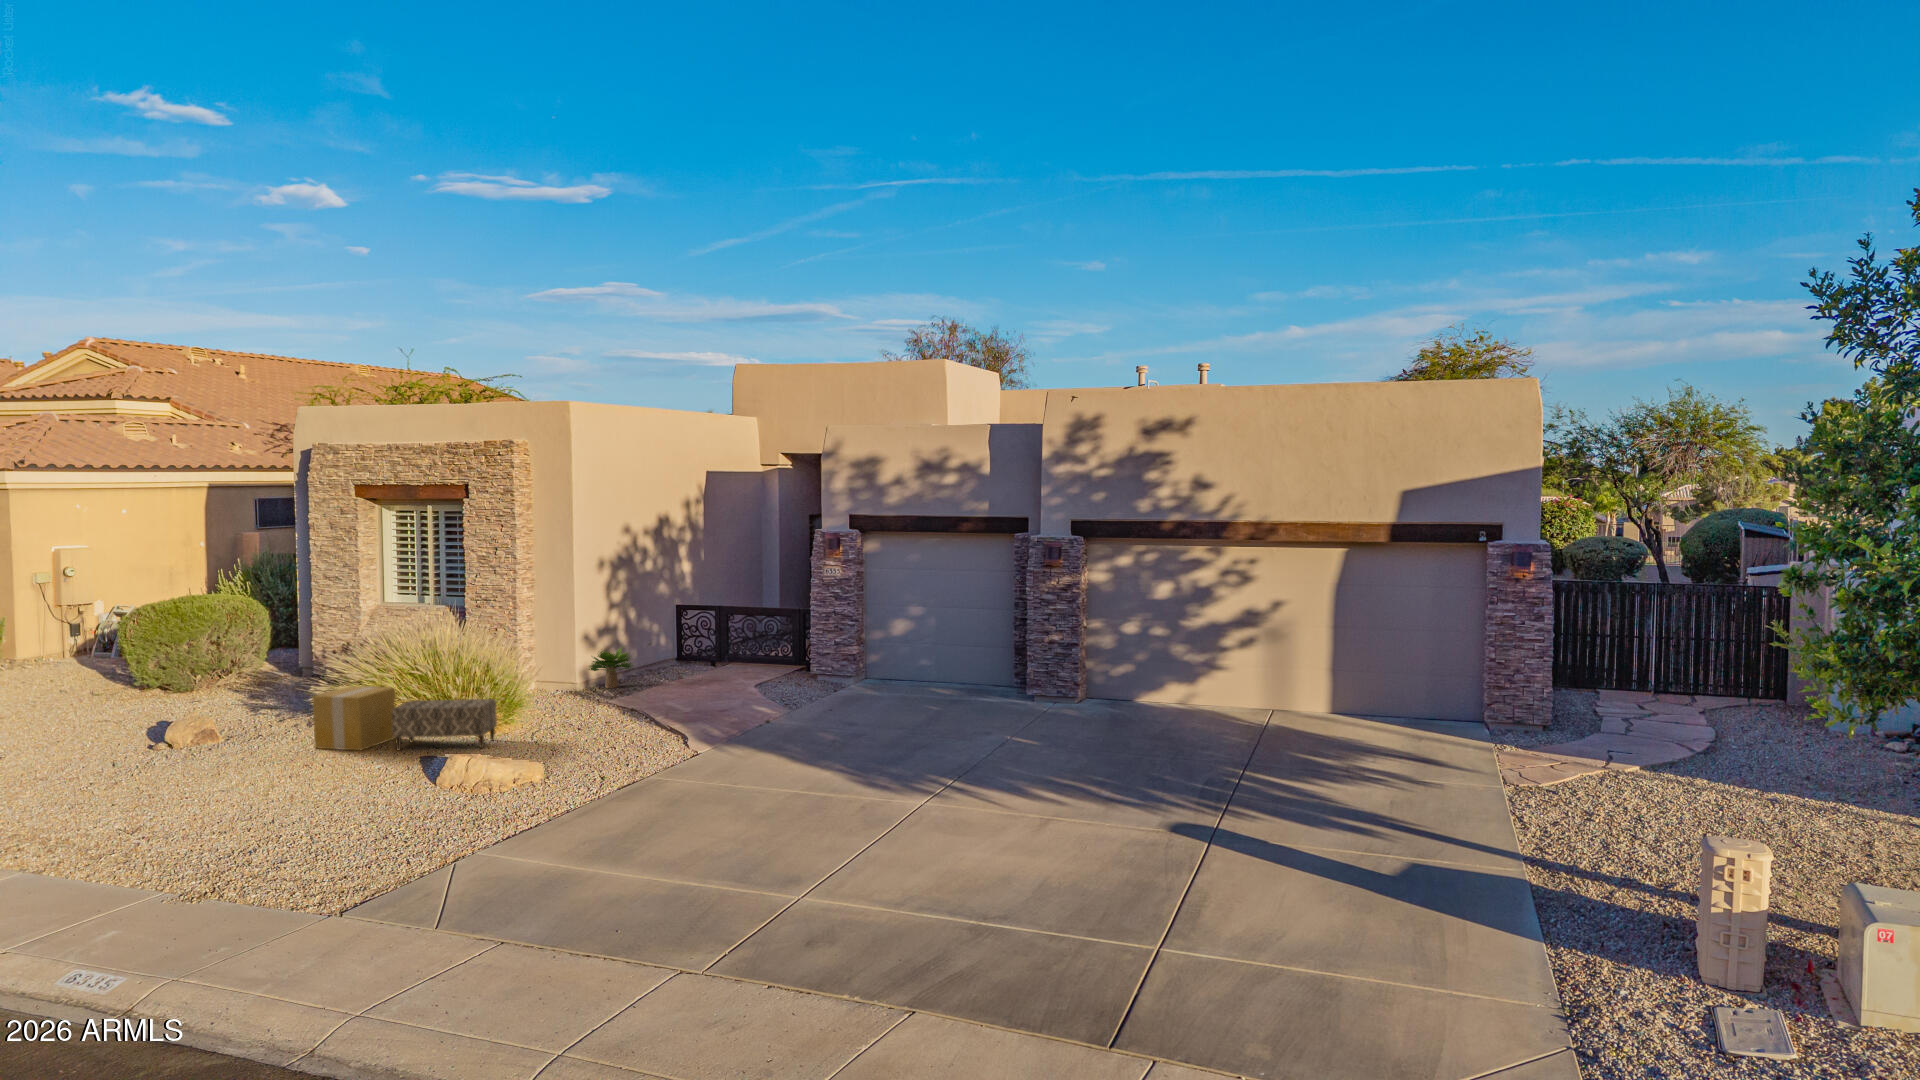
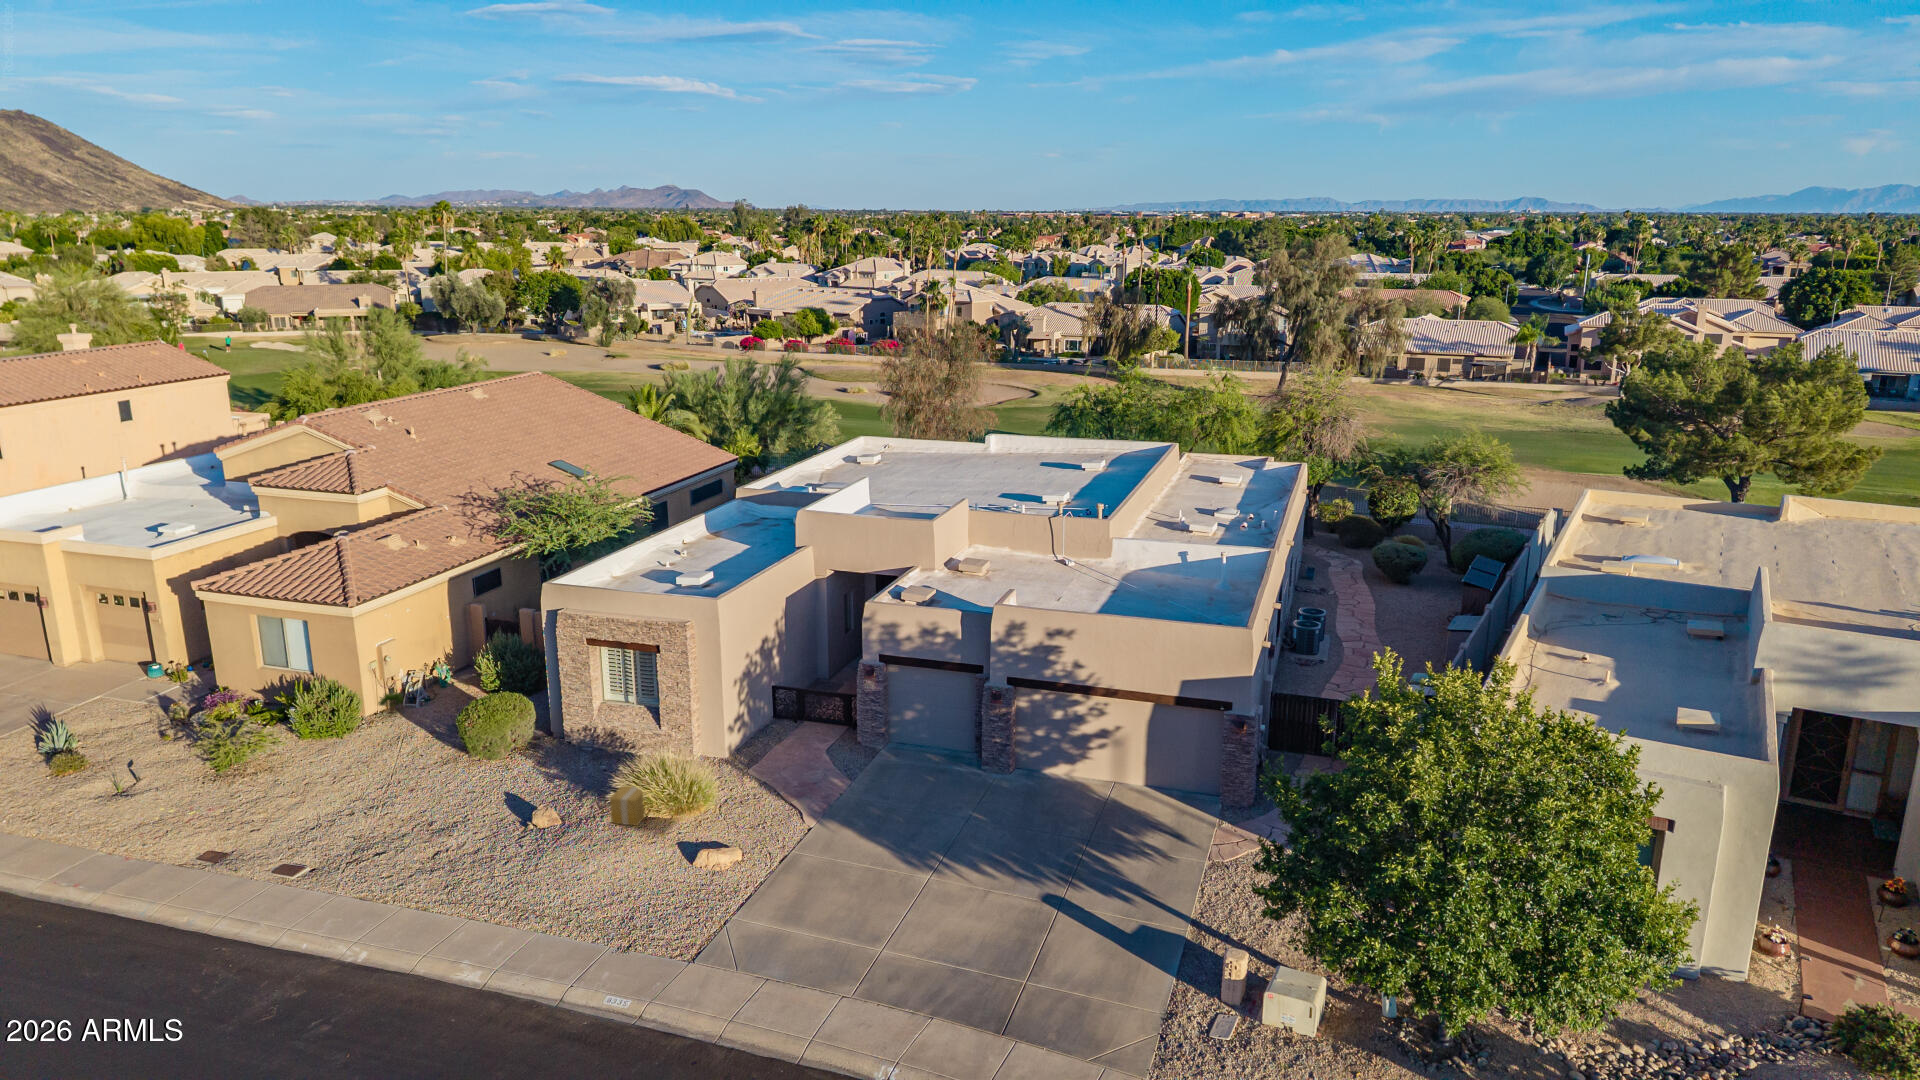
potted plant: present [589,649,632,688] -> present [378,692,403,713]
bench: present [392,699,497,750] -> none [653,795,703,826]

